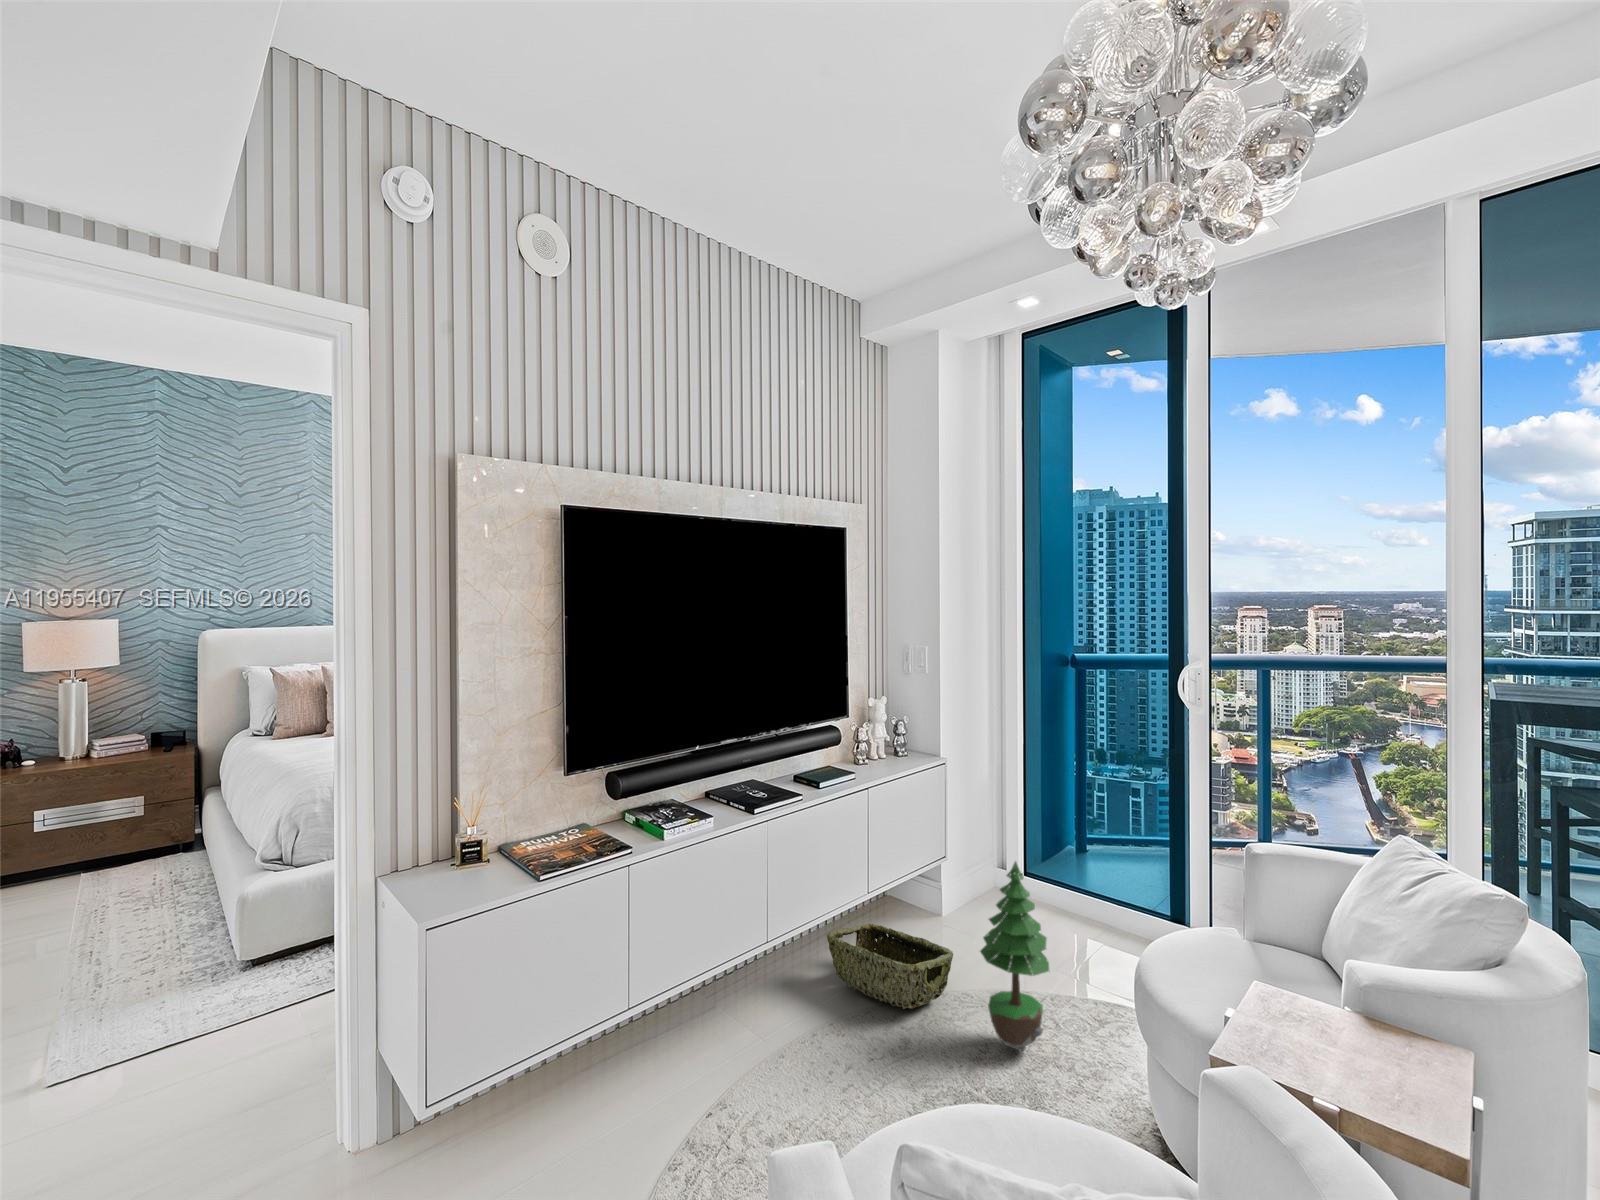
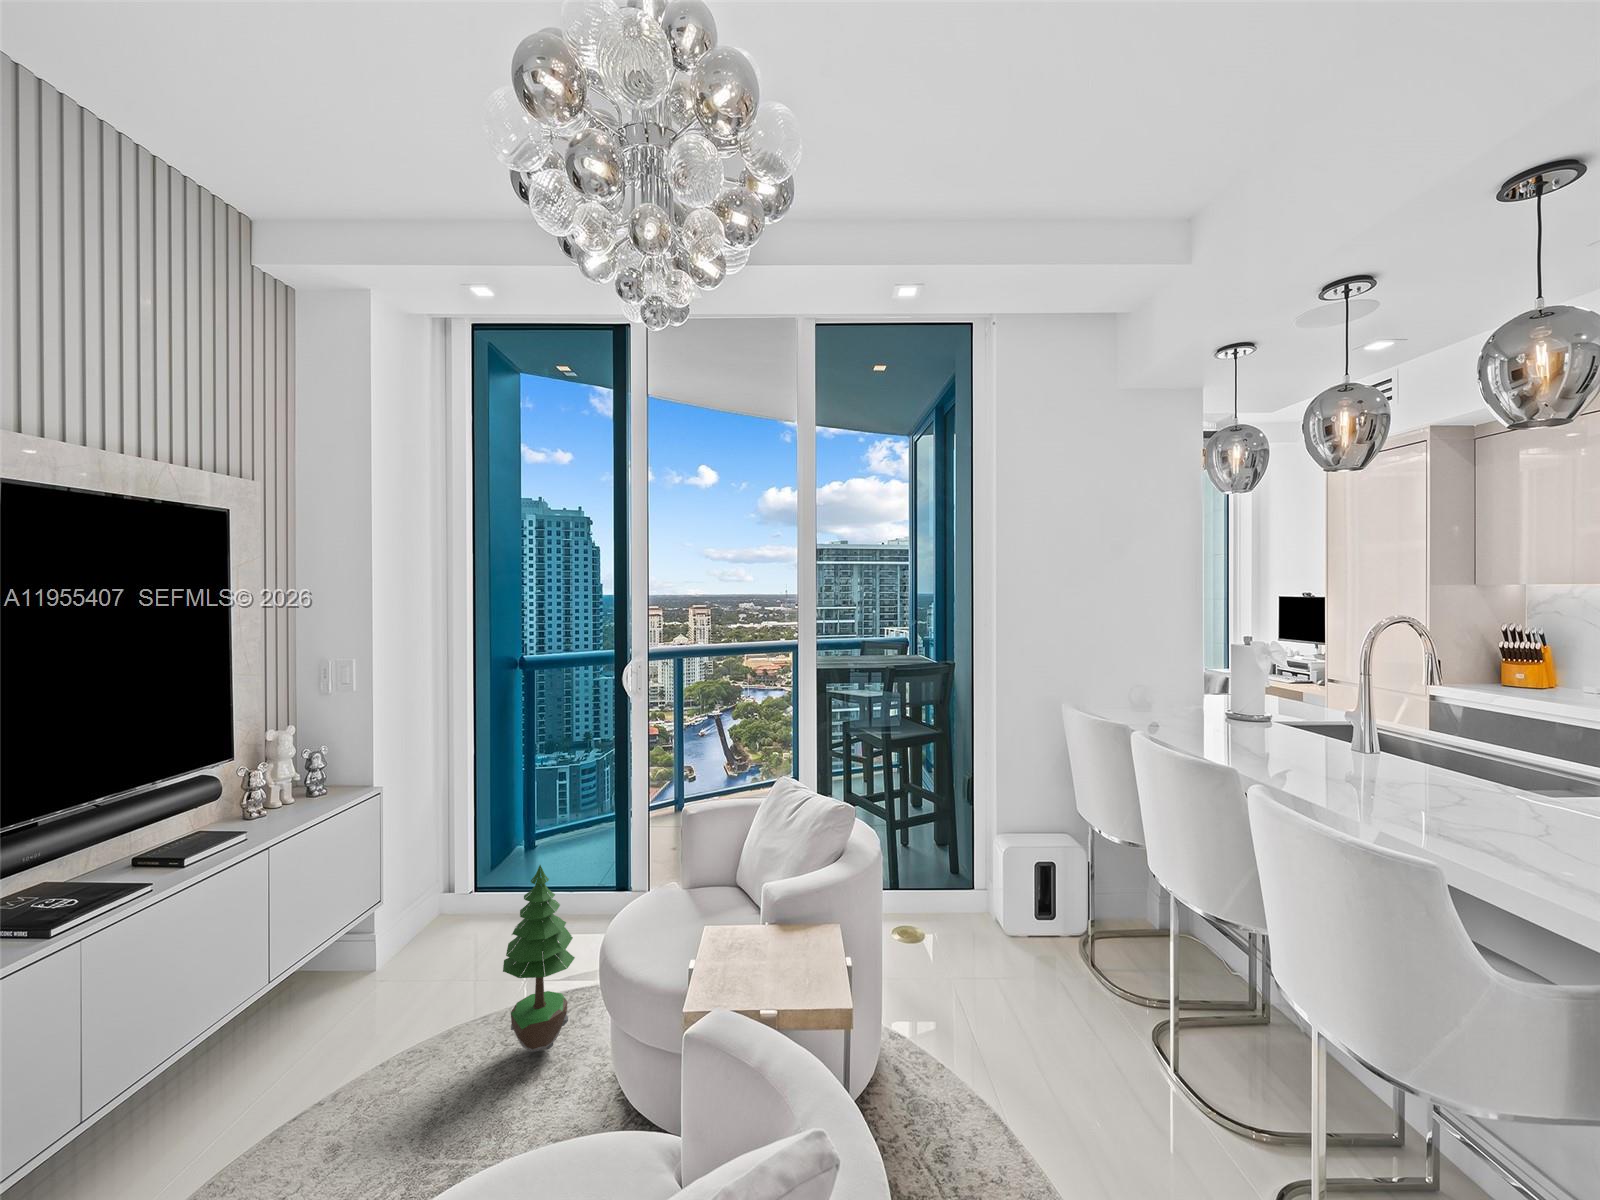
woven basket: present [827,924,953,1009] -> none [265,990,448,1102]

